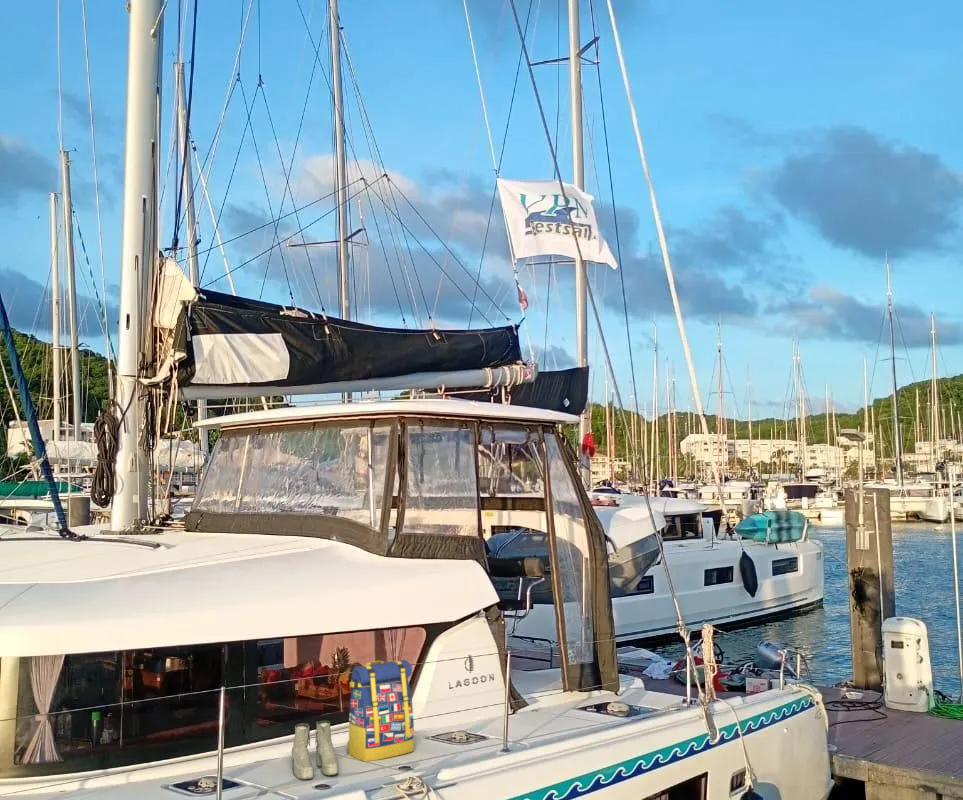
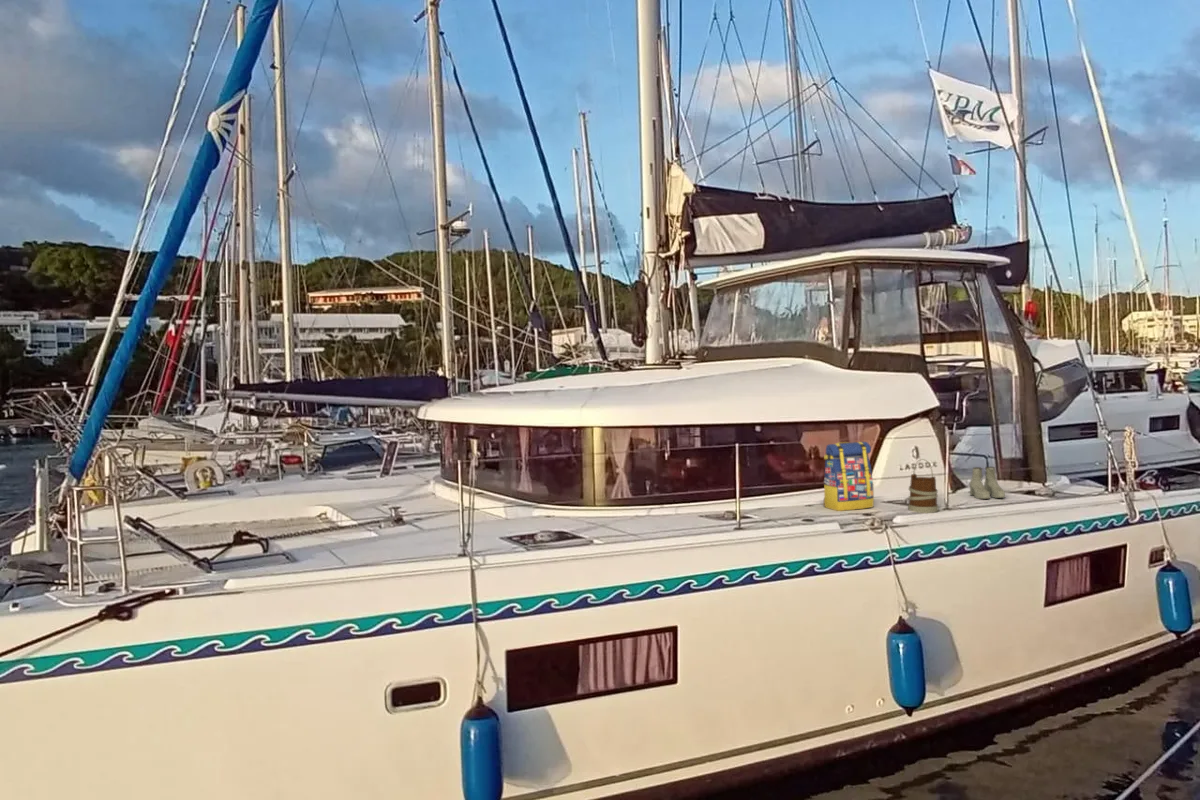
wooden bucket: none [457,683,495,758] -> present [908,459,939,513]
boots: present [292,721,338,780] -> present [970,467,1005,499]

